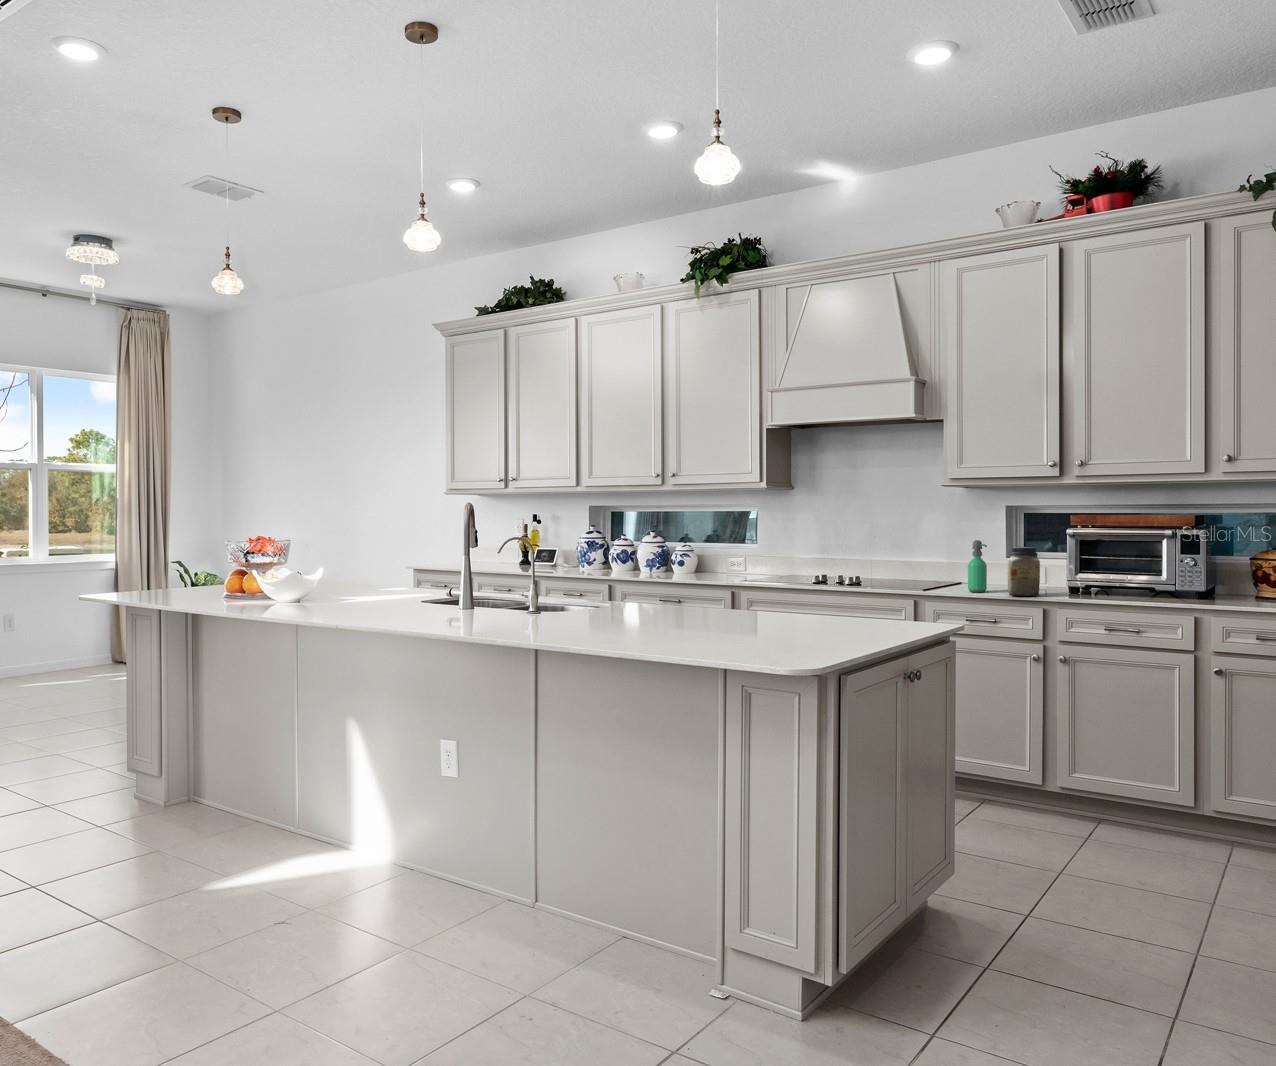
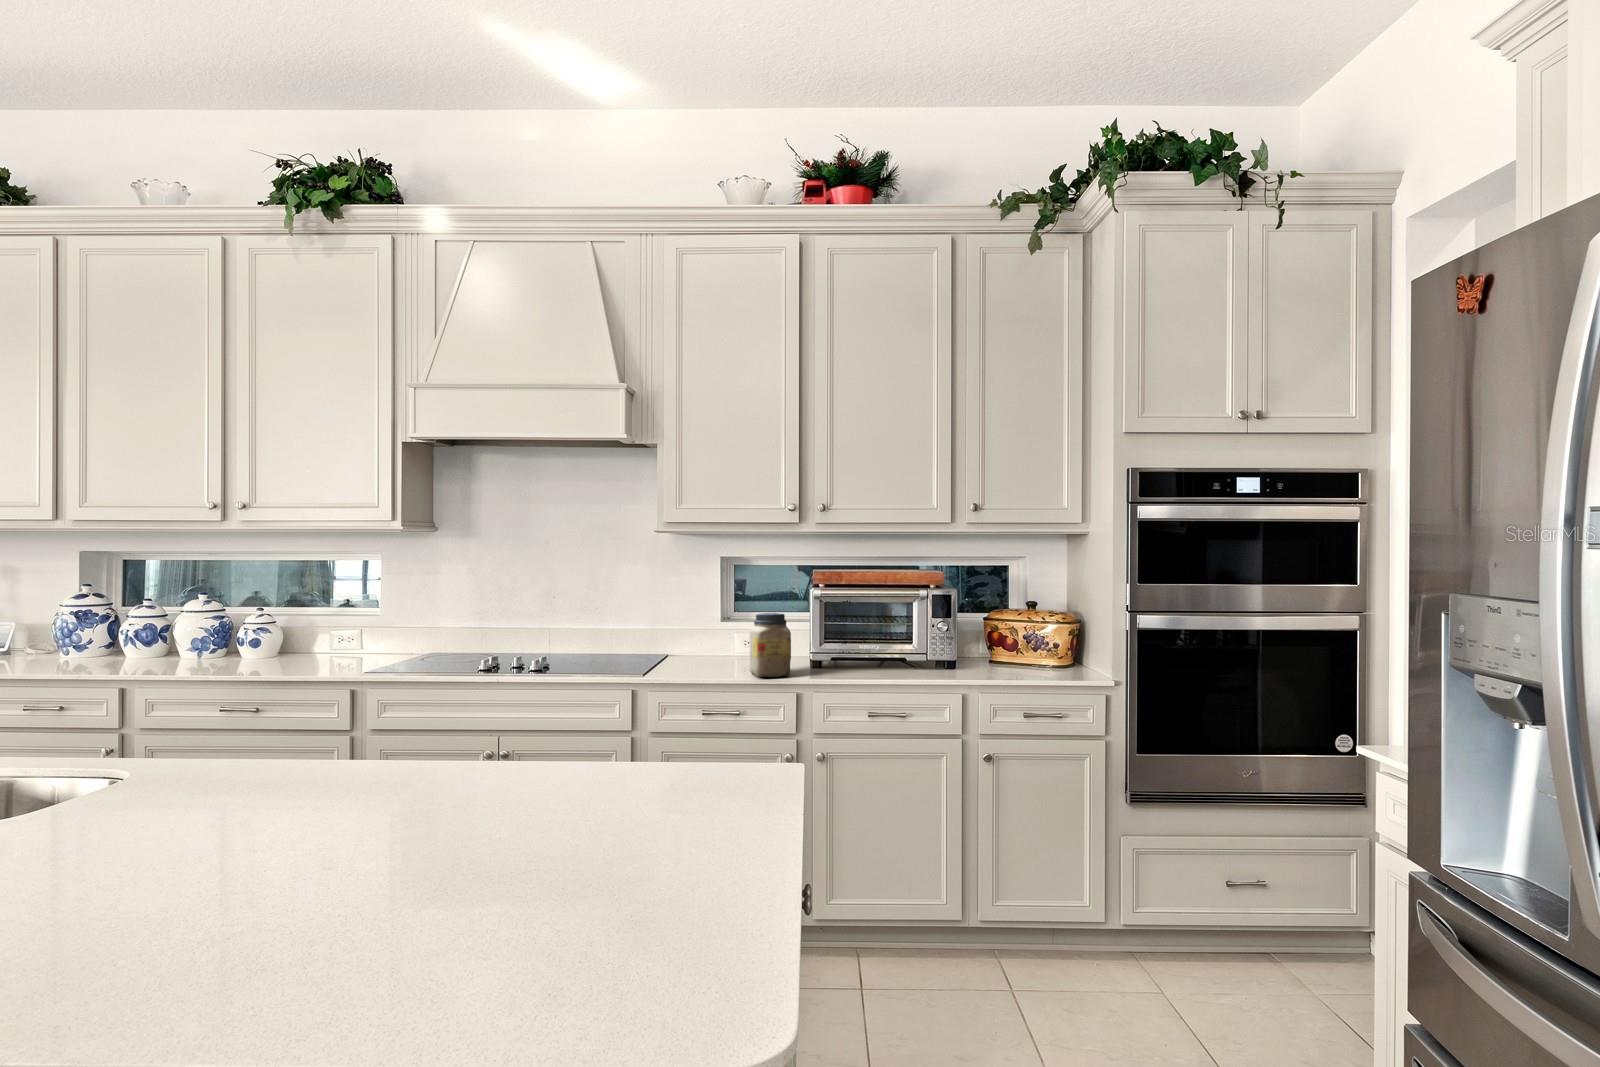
soap dispenser: present [968,540,987,592] -> none [697,604,723,673]

